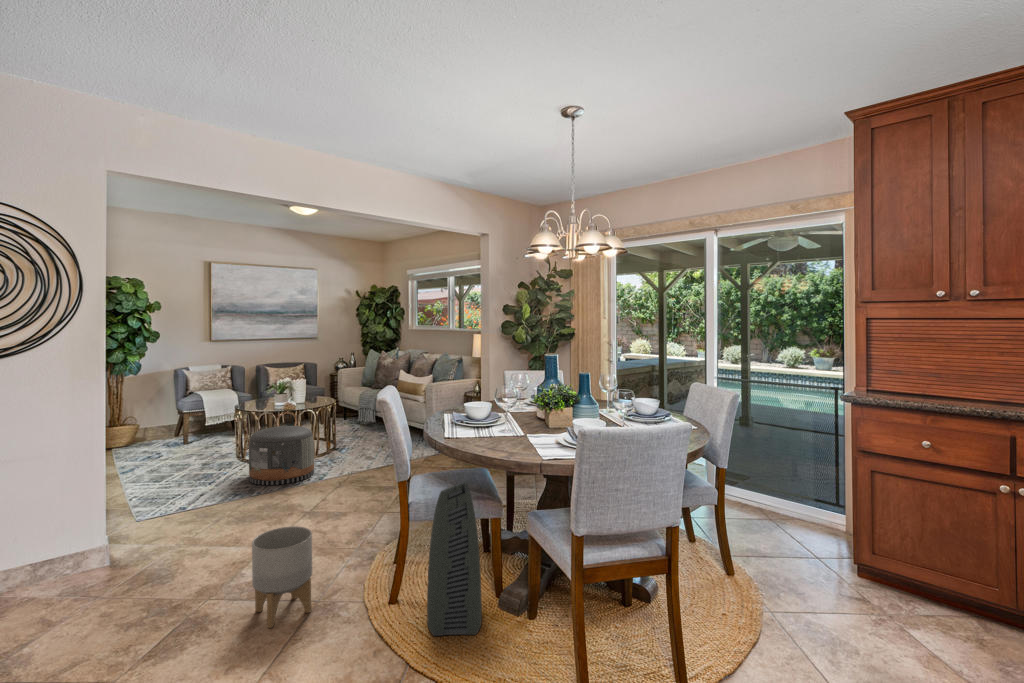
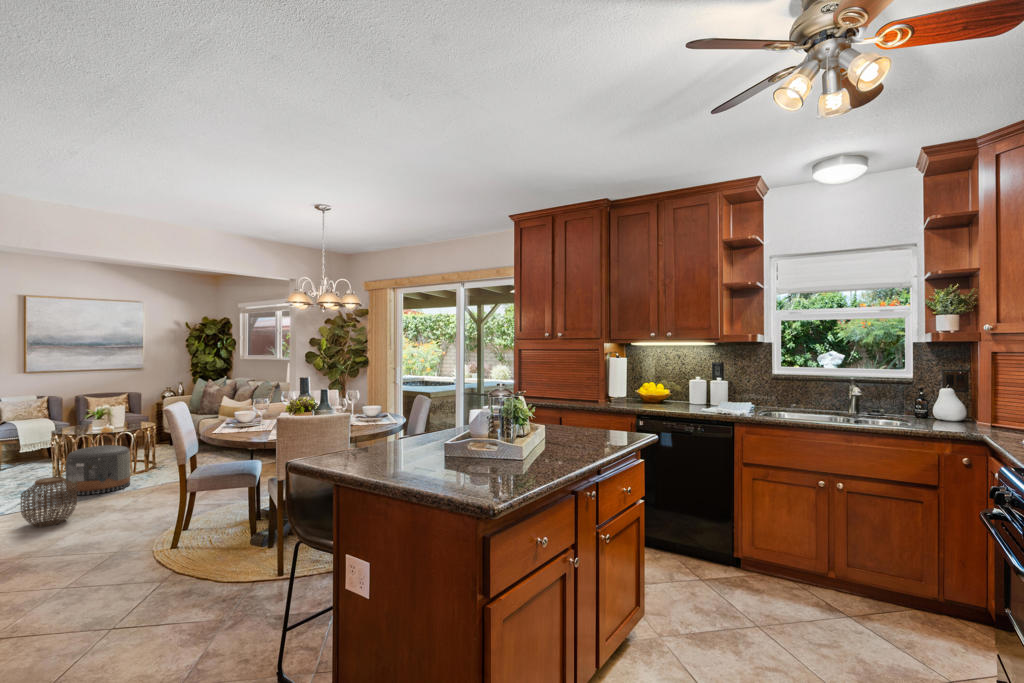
woven basket: none [201,471,262,535] -> present [21,477,77,527]
air purifier: present [427,481,482,636] -> none [199,462,239,560]
planter: present [252,526,312,628] -> none [67,502,115,567]

